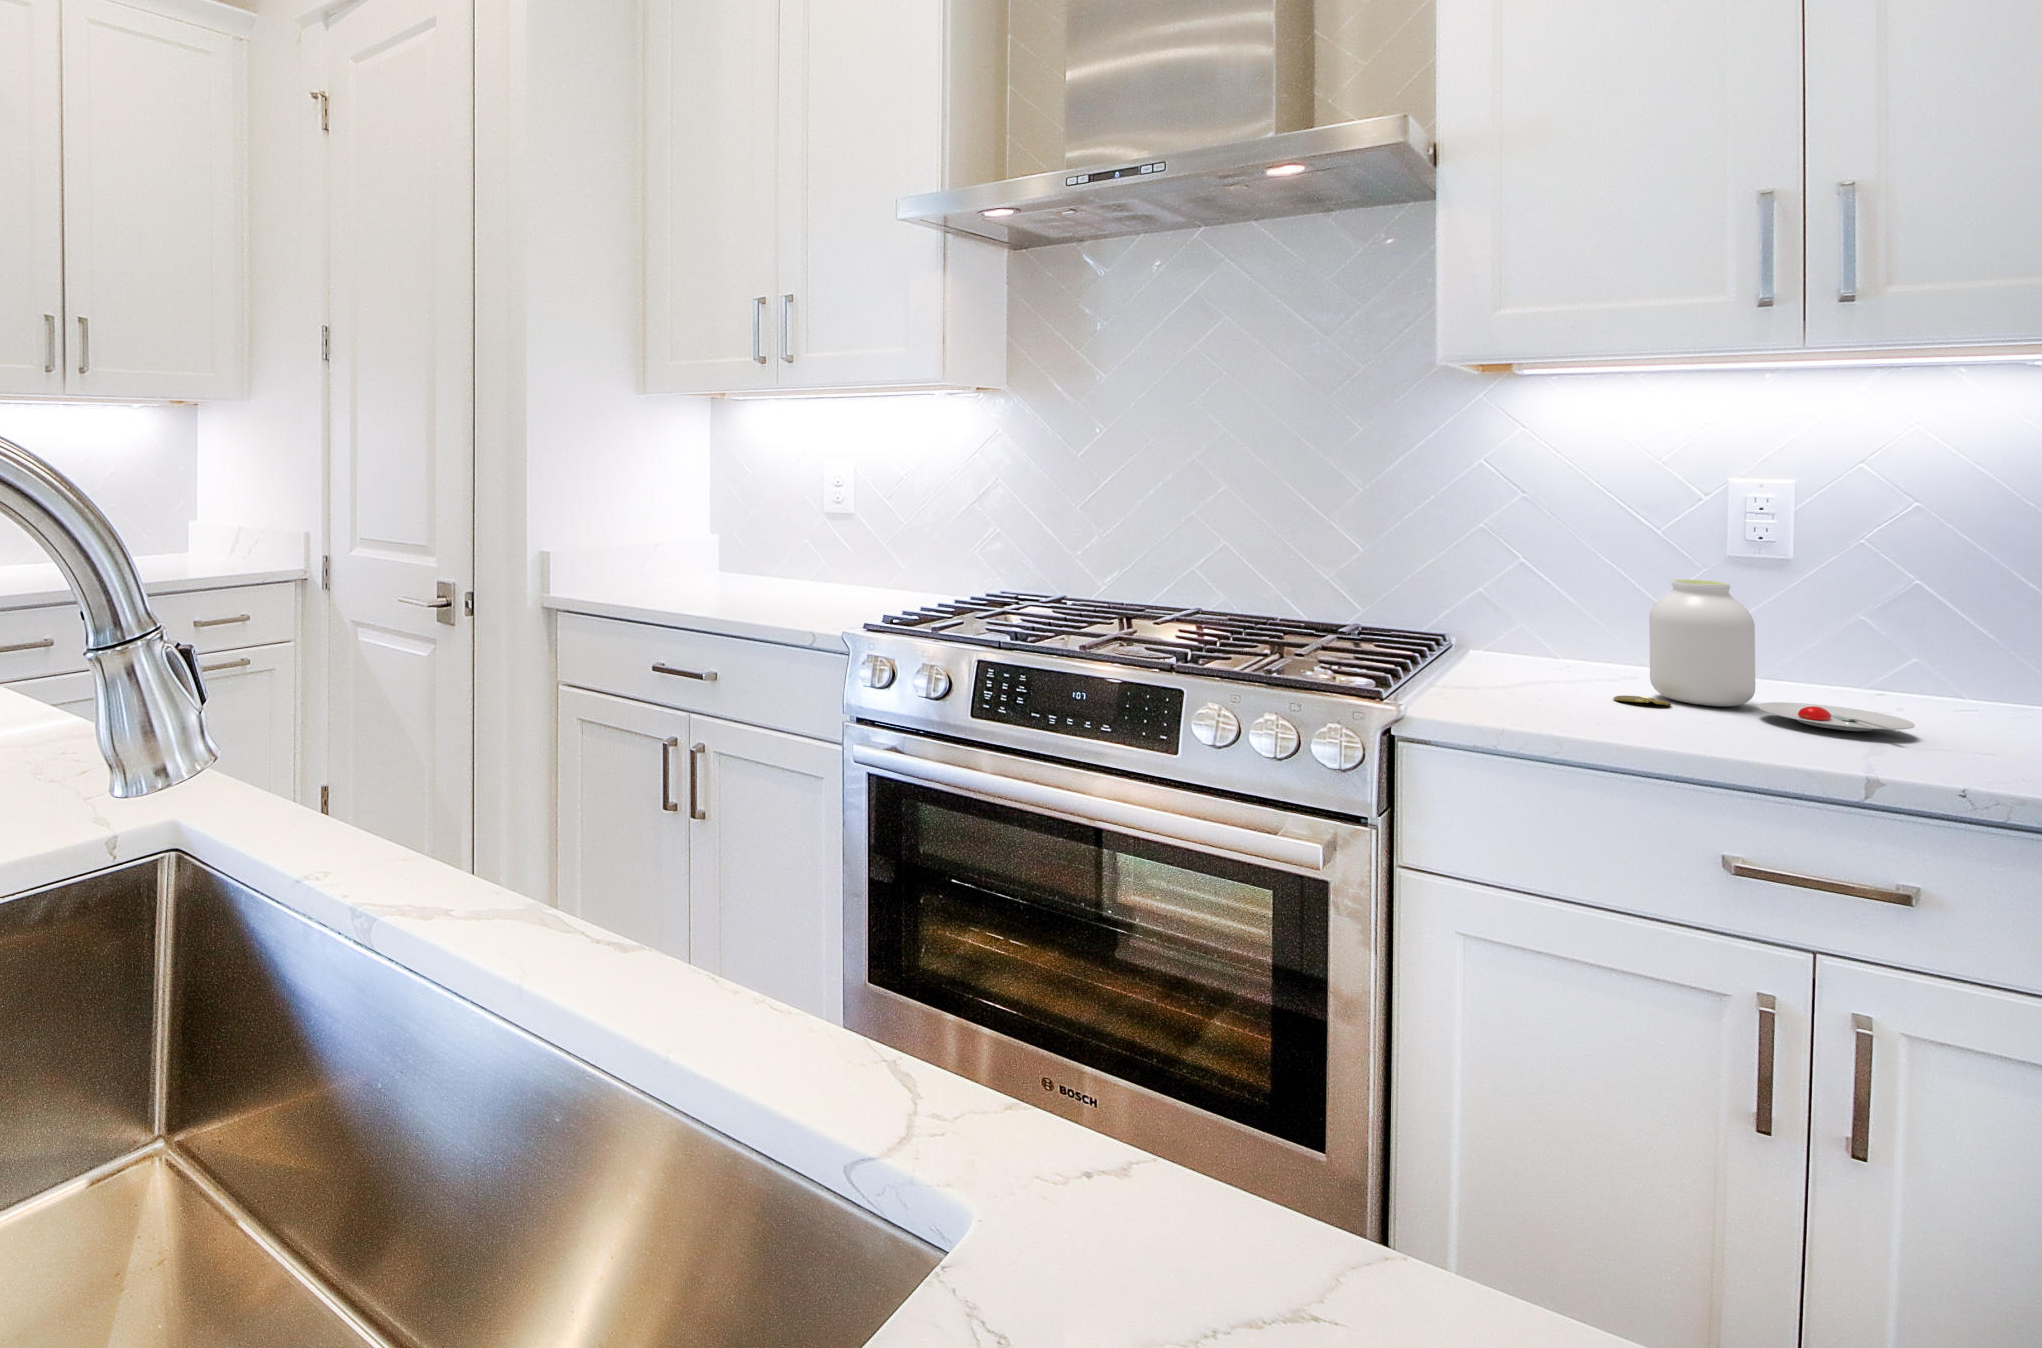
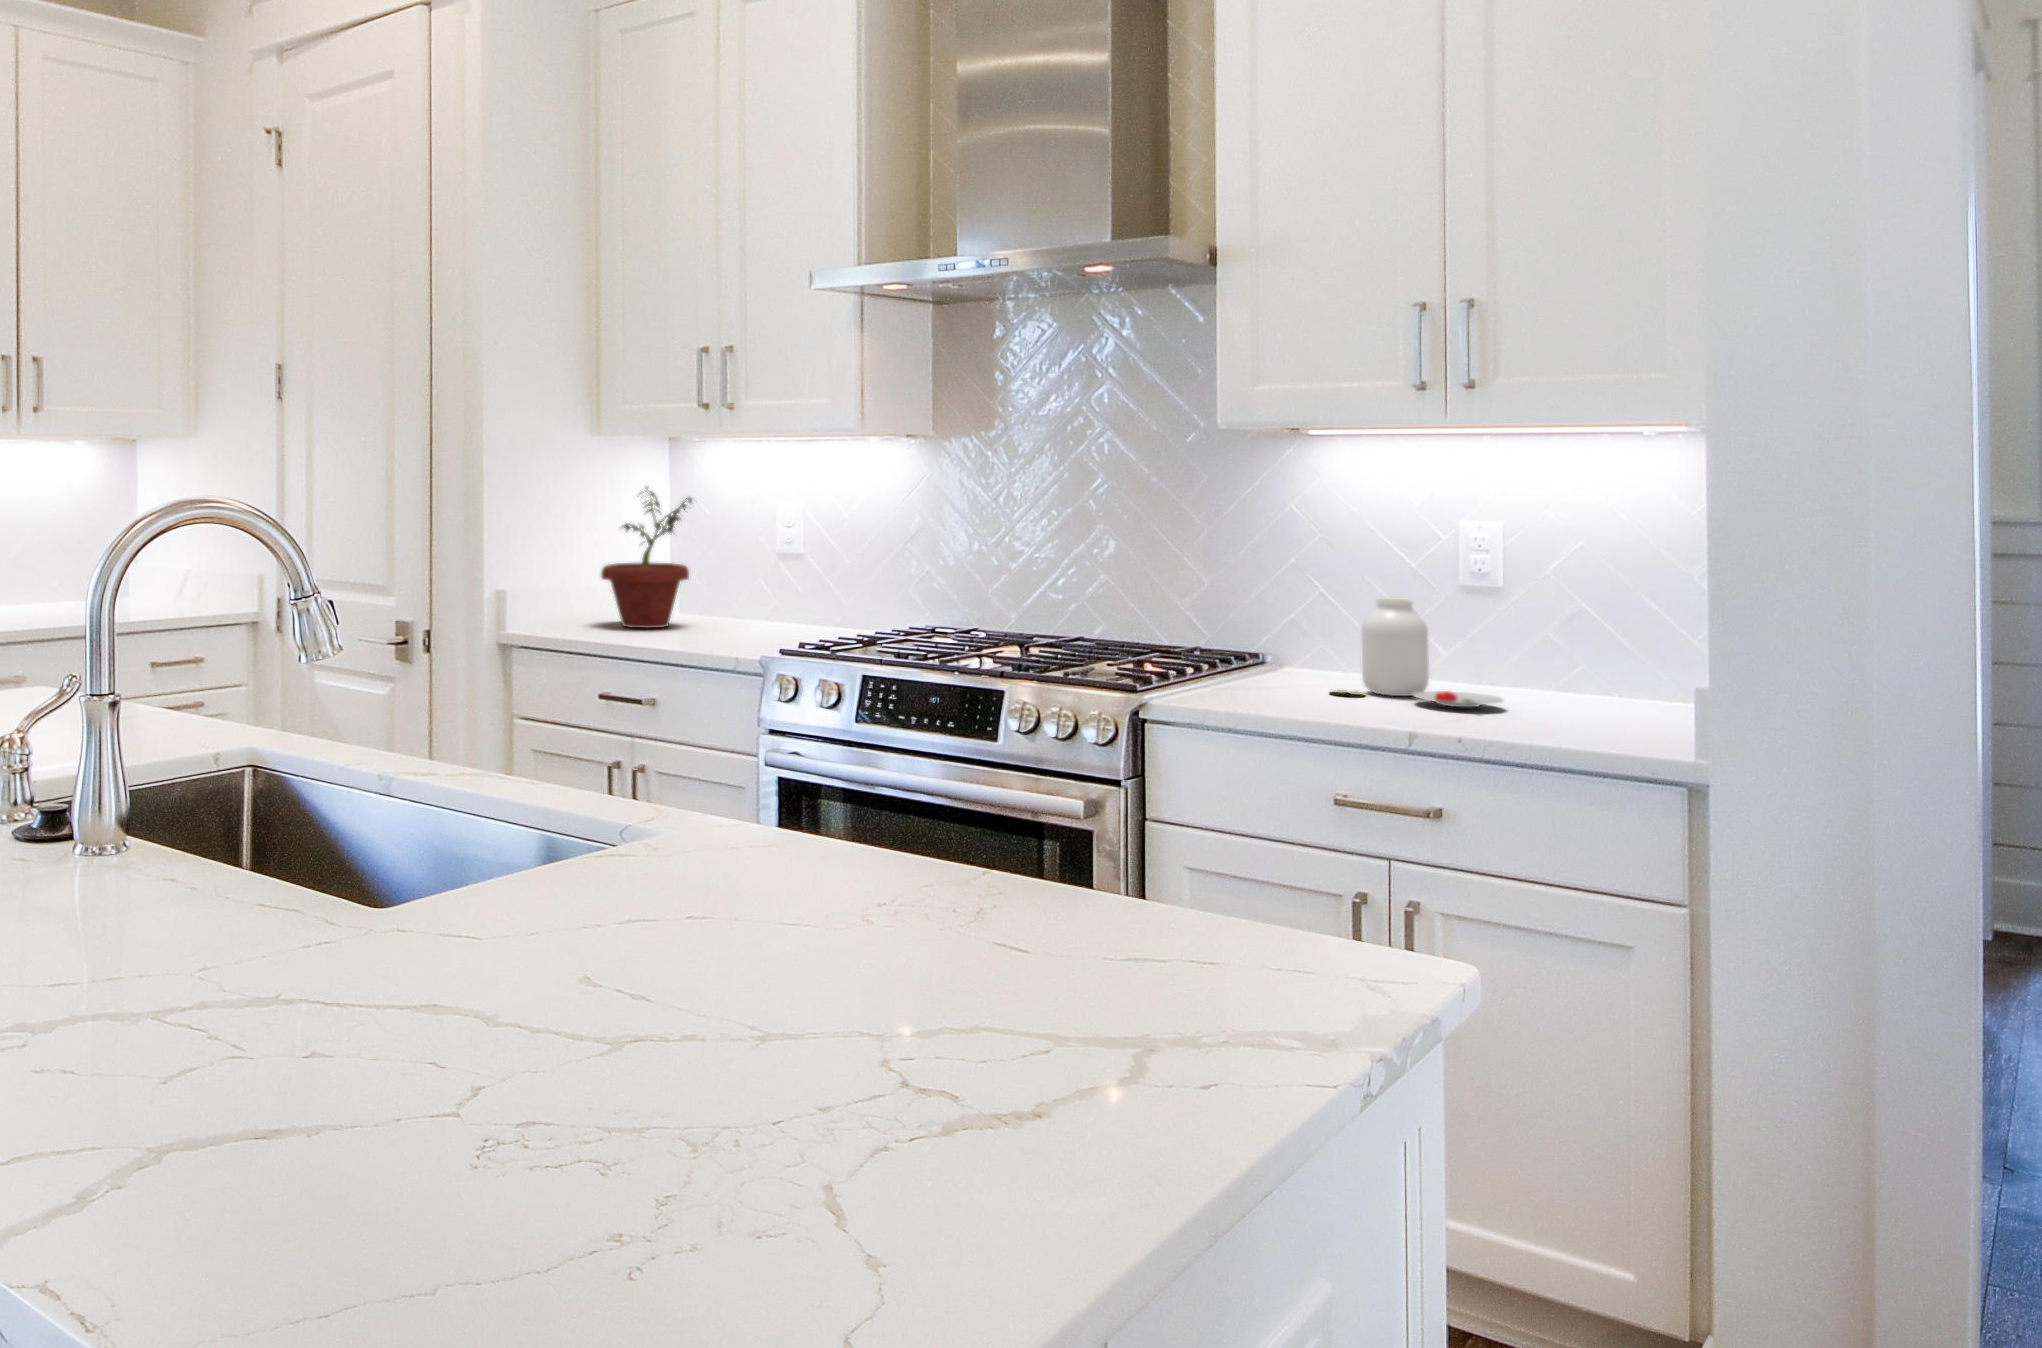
potted plant: none [652,442,754,593] -> present [601,487,692,628]

